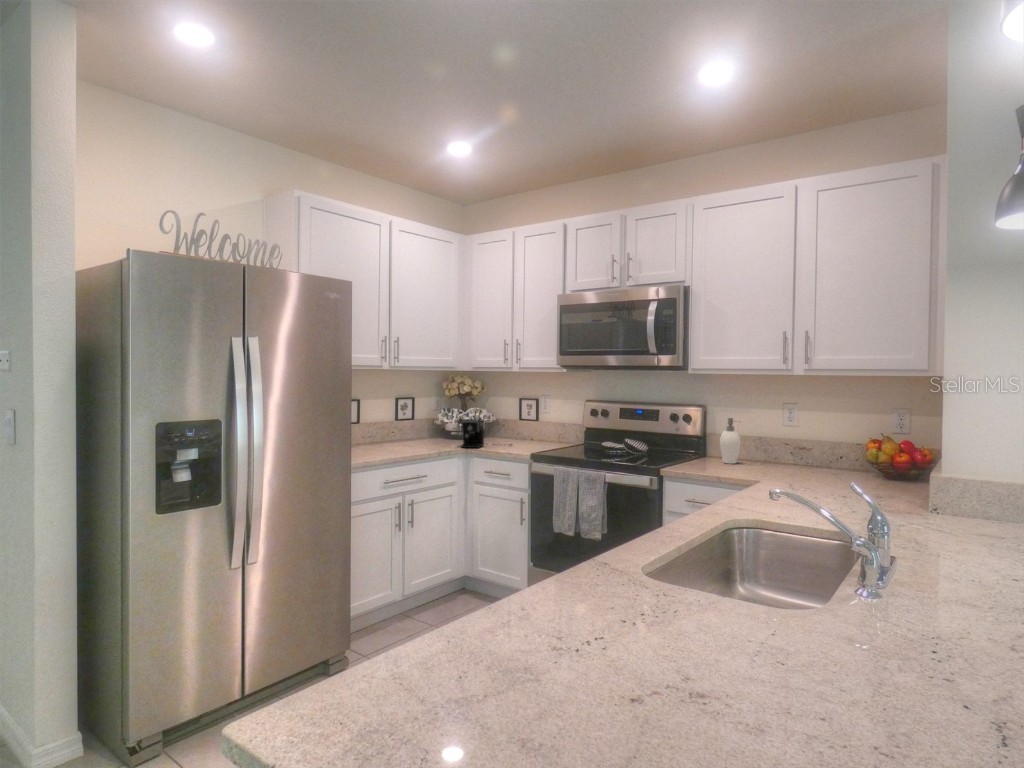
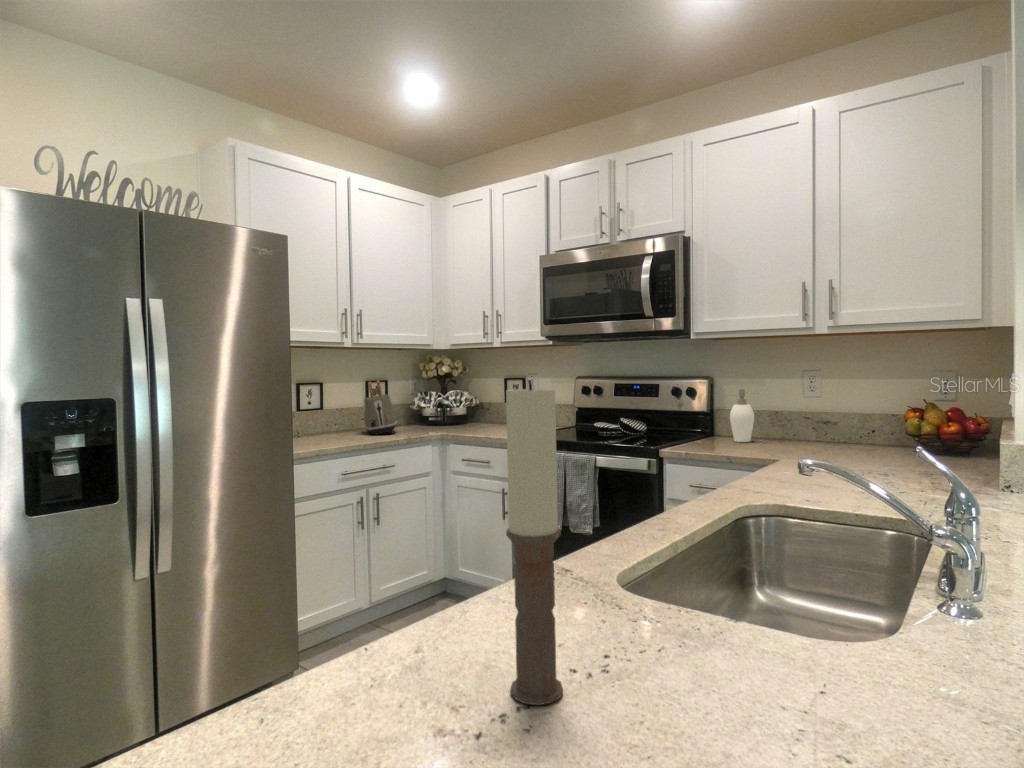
toaster: none [398,399,427,447] -> present [364,381,397,435]
coffee maker: present [462,419,484,448] -> none [436,402,495,434]
candle: none [585,443,618,639] -> present [506,380,563,705]

